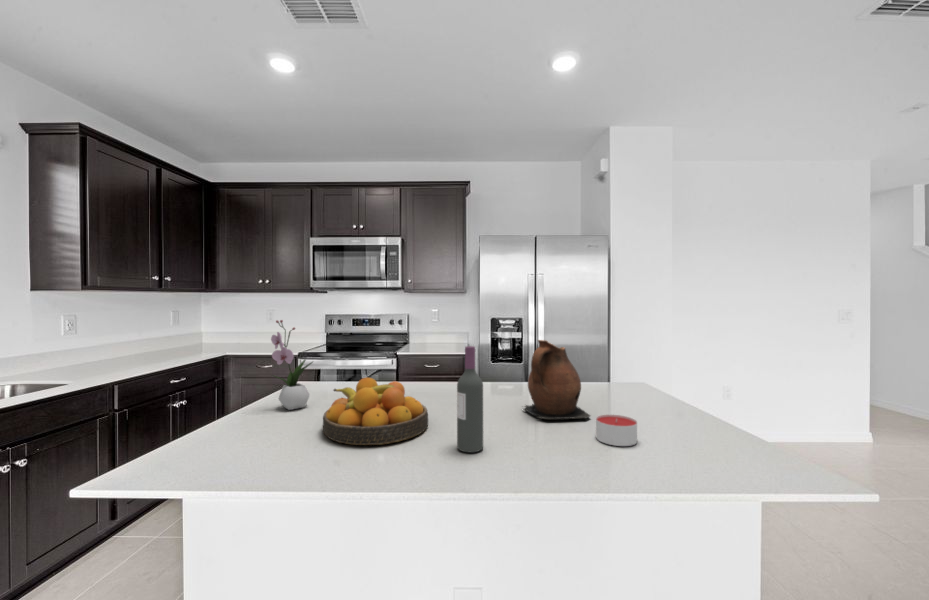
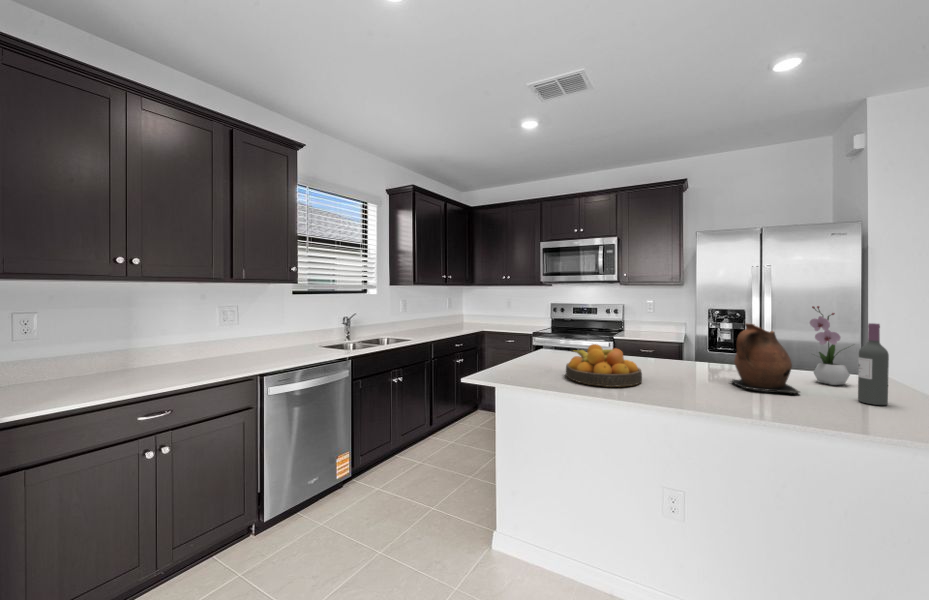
flower arrangement: present [271,320,312,410] -> present [810,306,850,385]
wine bottle: present [457,346,483,452] -> present [858,323,889,405]
candle: present [596,415,637,446] -> none [799,389,845,415]

